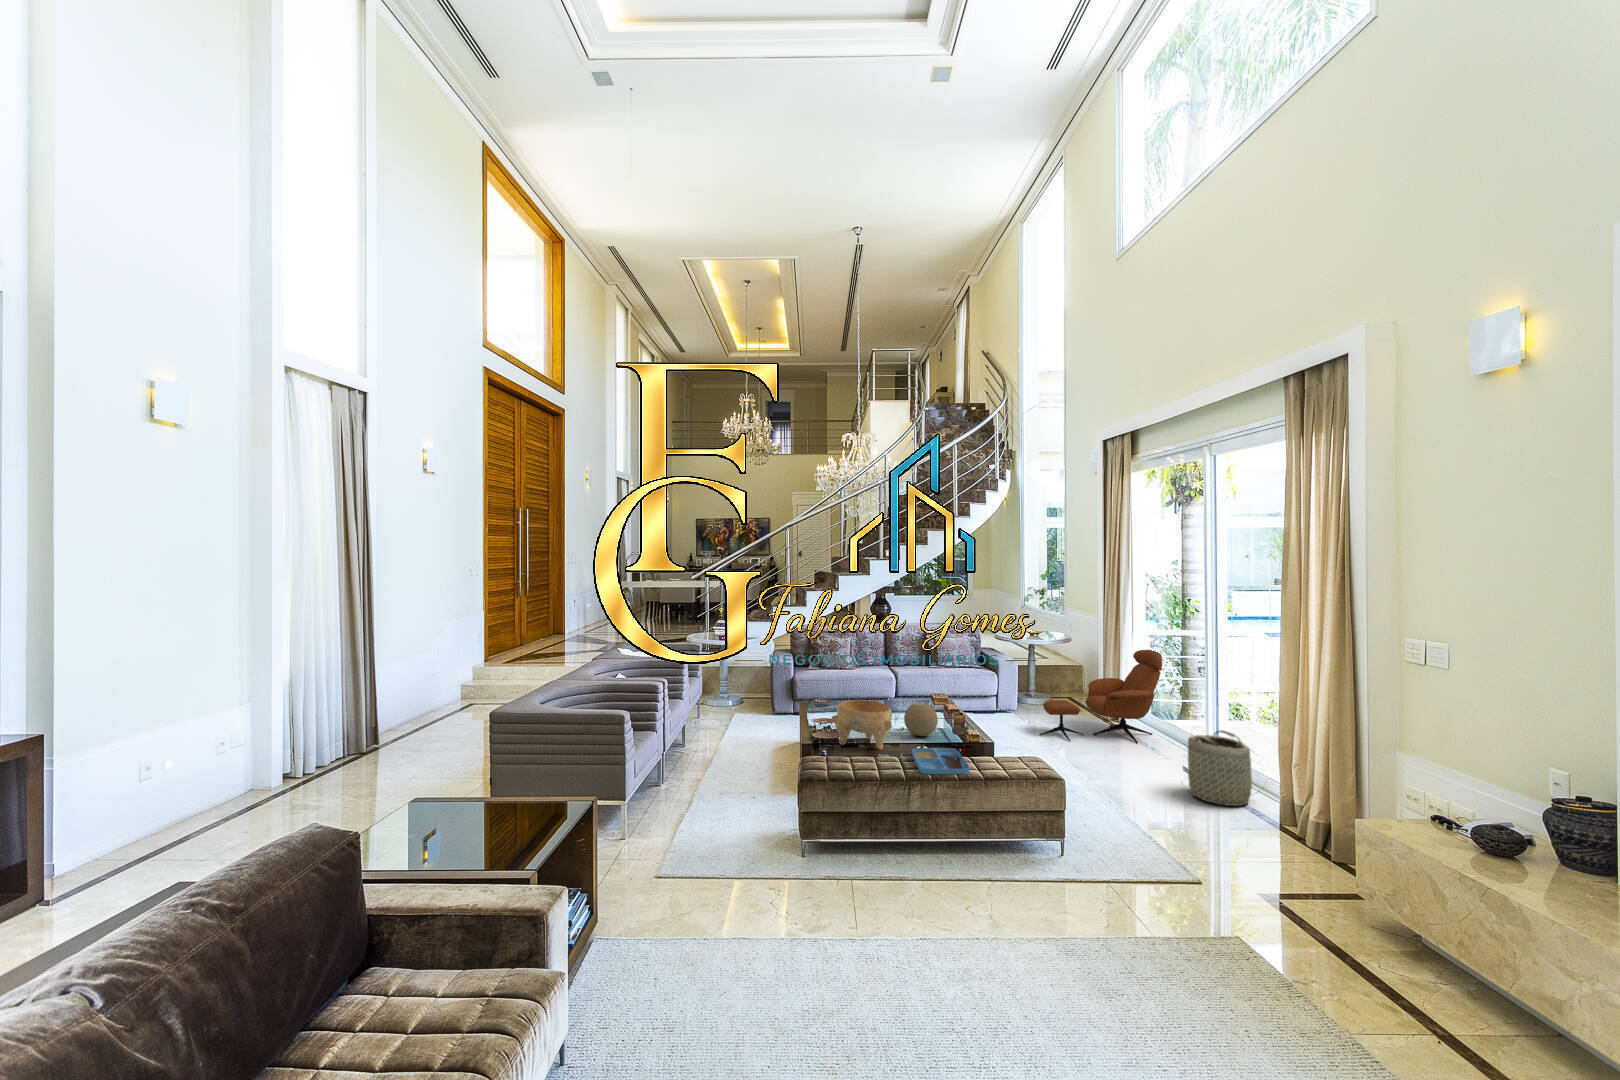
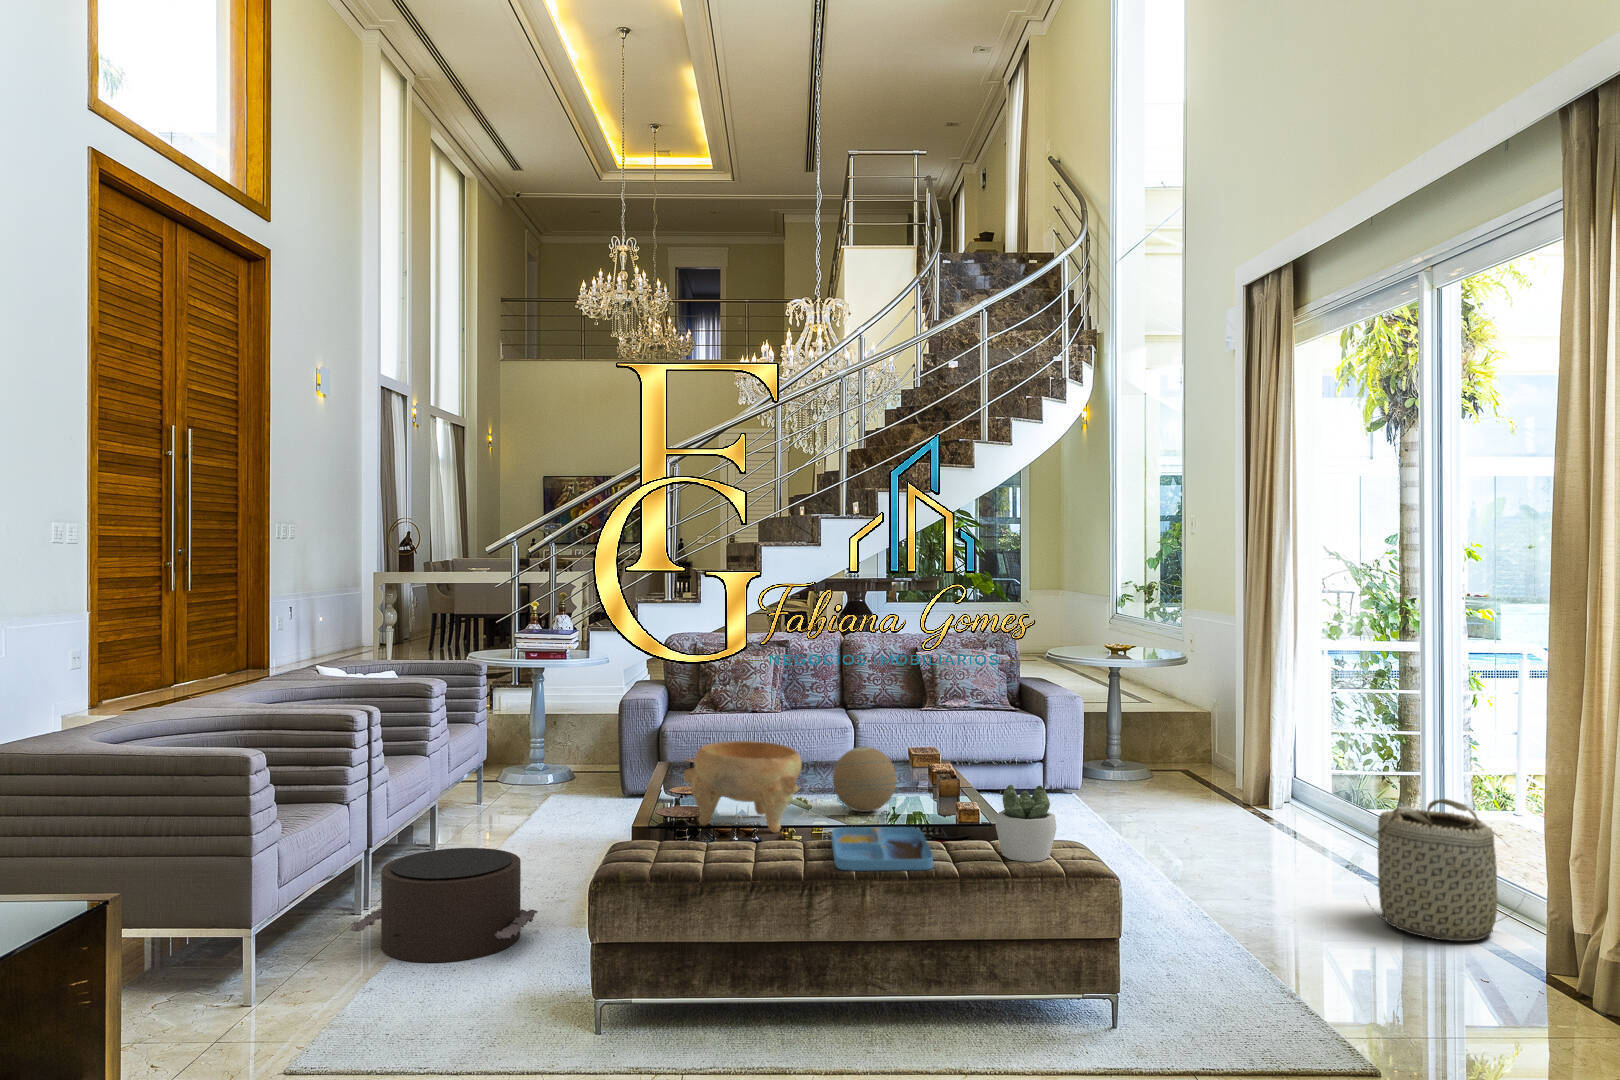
lounge chair: present [1040,650,1162,743] -> none [1117,667,1344,839]
succulent plant: none [998,729,1030,769] -> present [996,785,1056,862]
pouf: none [662,753,754,814] -> present [349,848,538,963]

